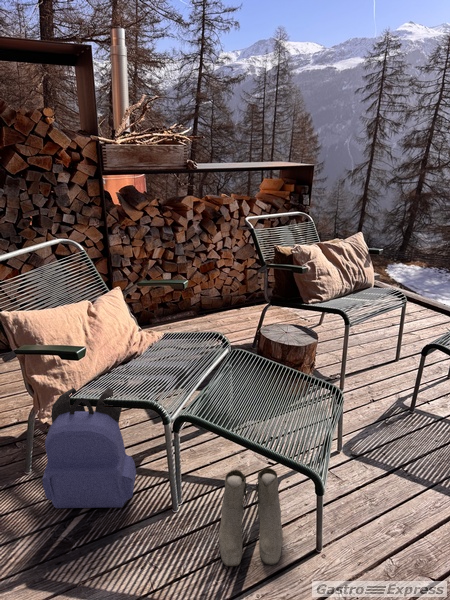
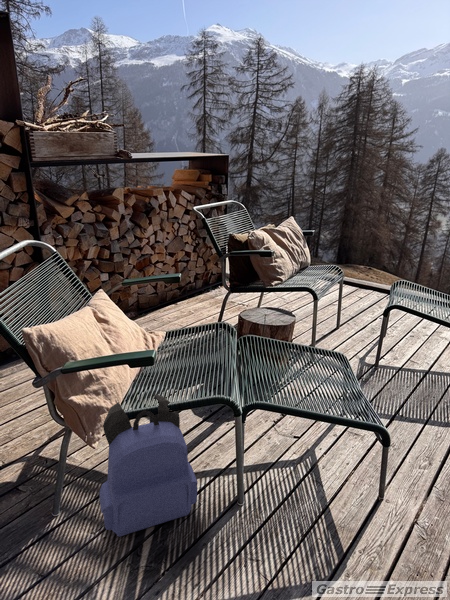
boots: present [219,468,283,566] -> none [290,438,360,537]

